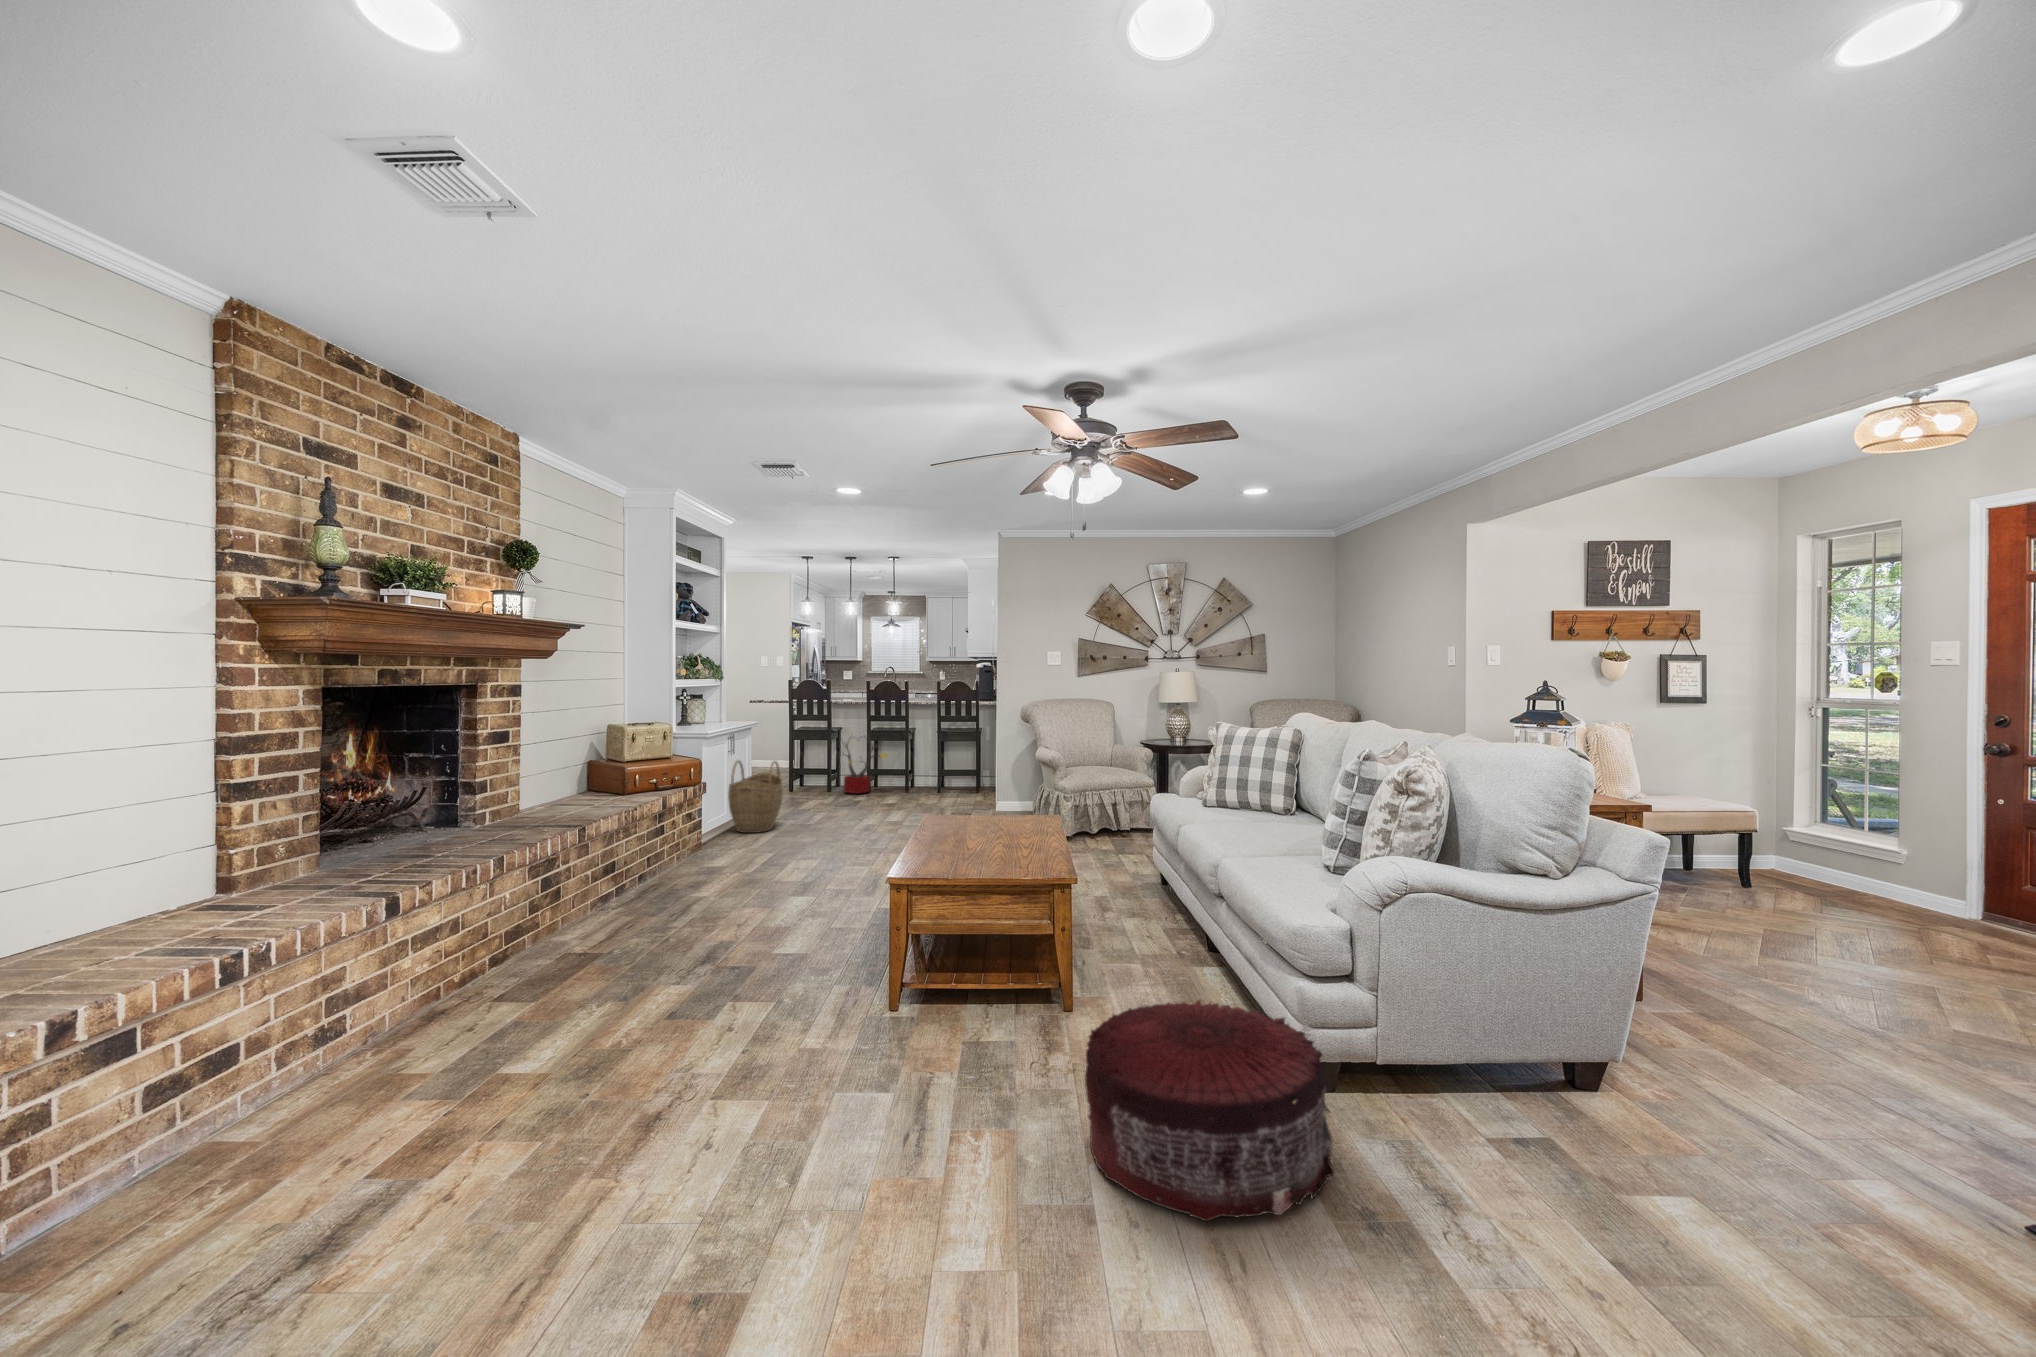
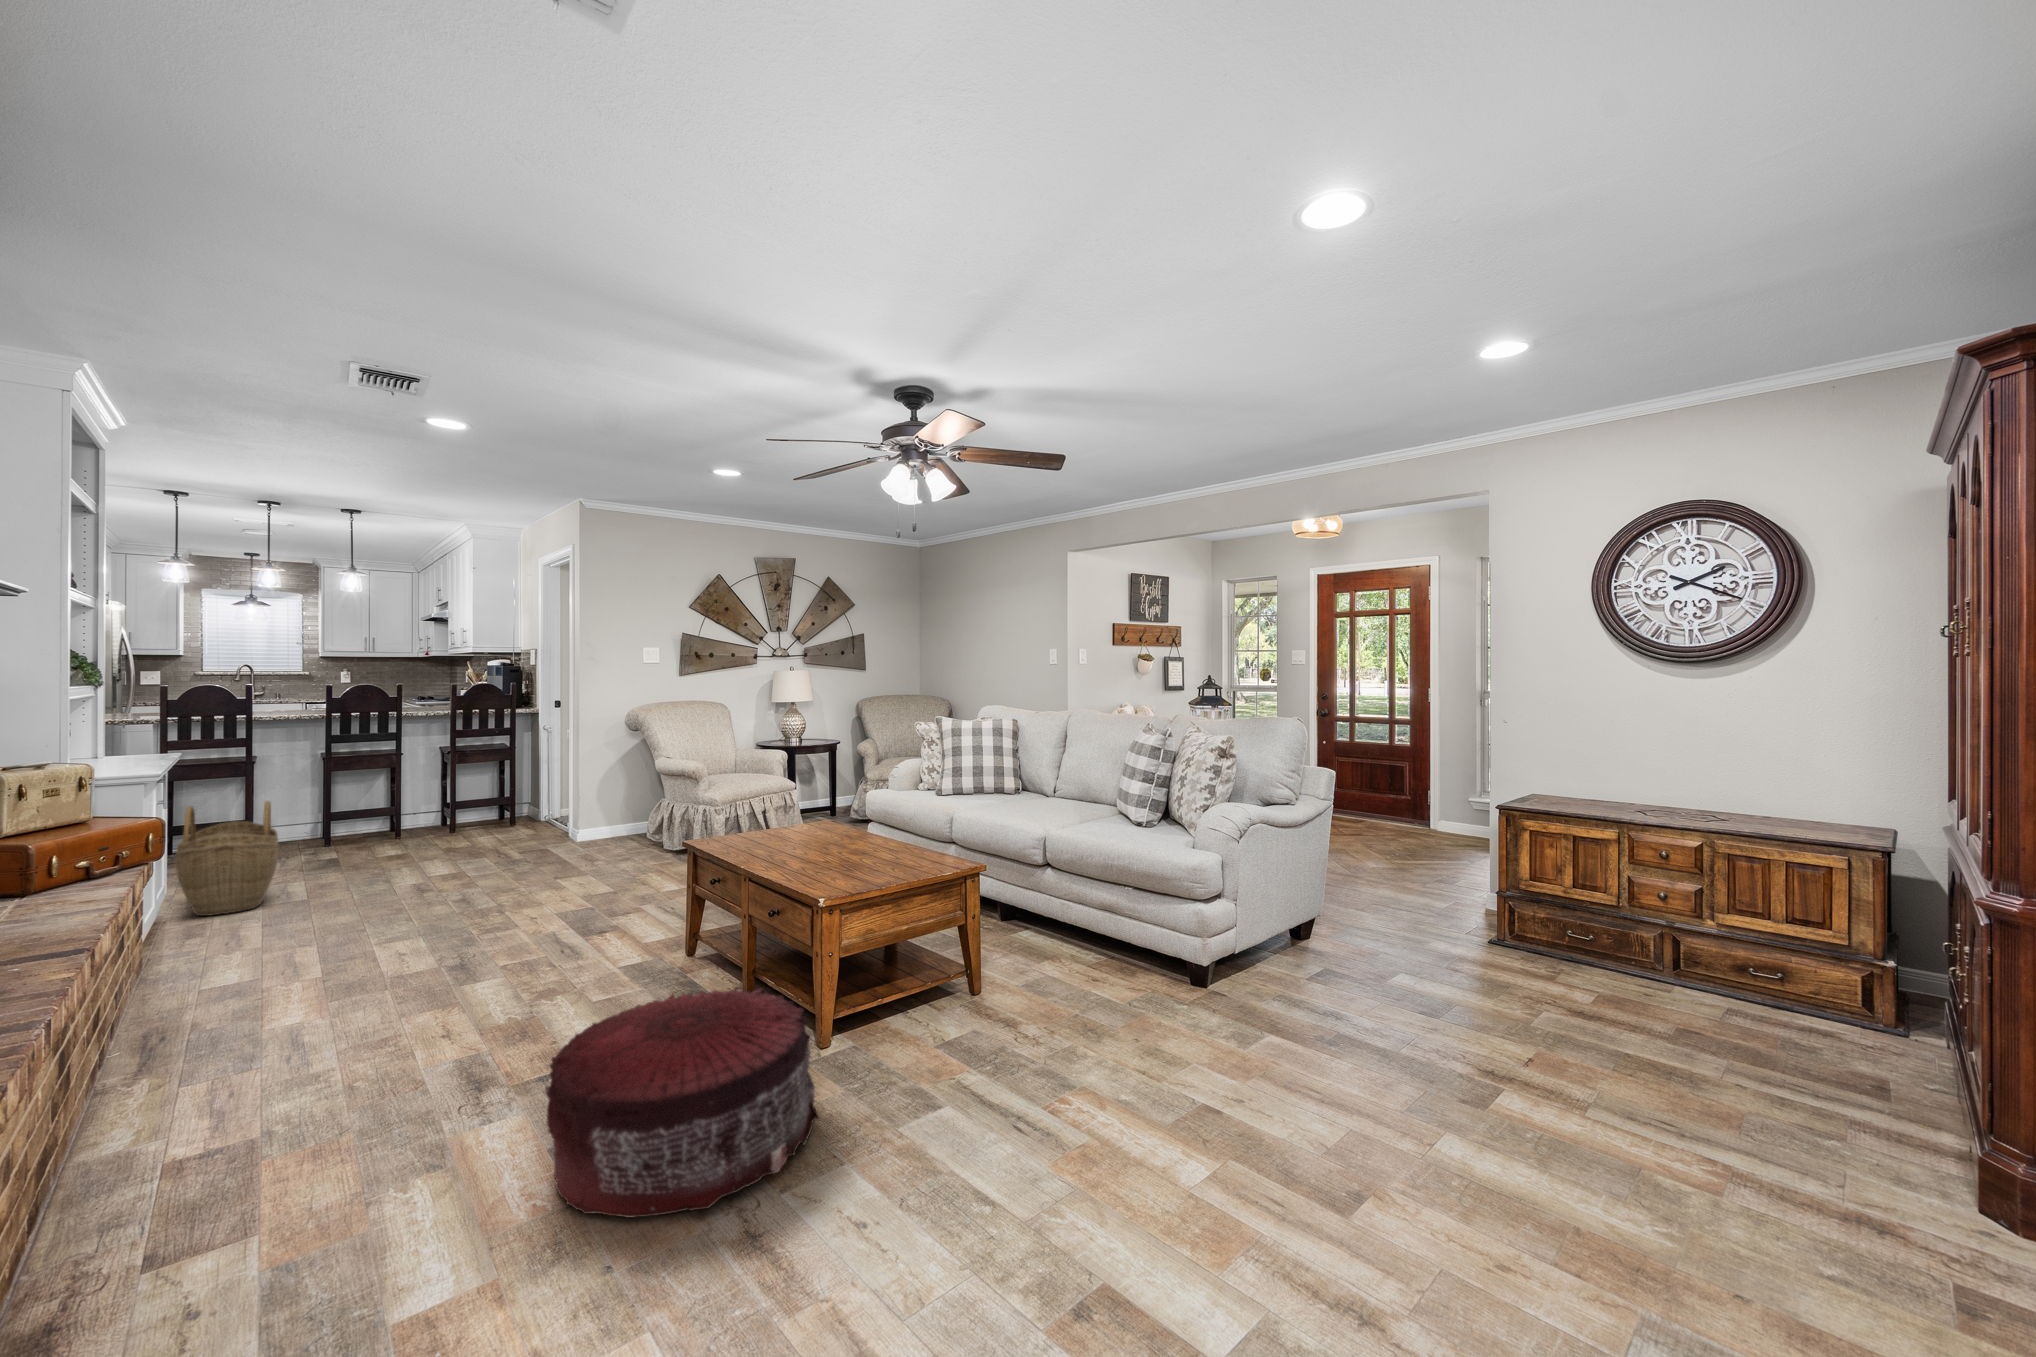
decorative plant: present [840,736,887,794] -> none [292,750,393,840]
pouf: present [1085,1000,1335,1221] -> present [545,988,819,1217]

